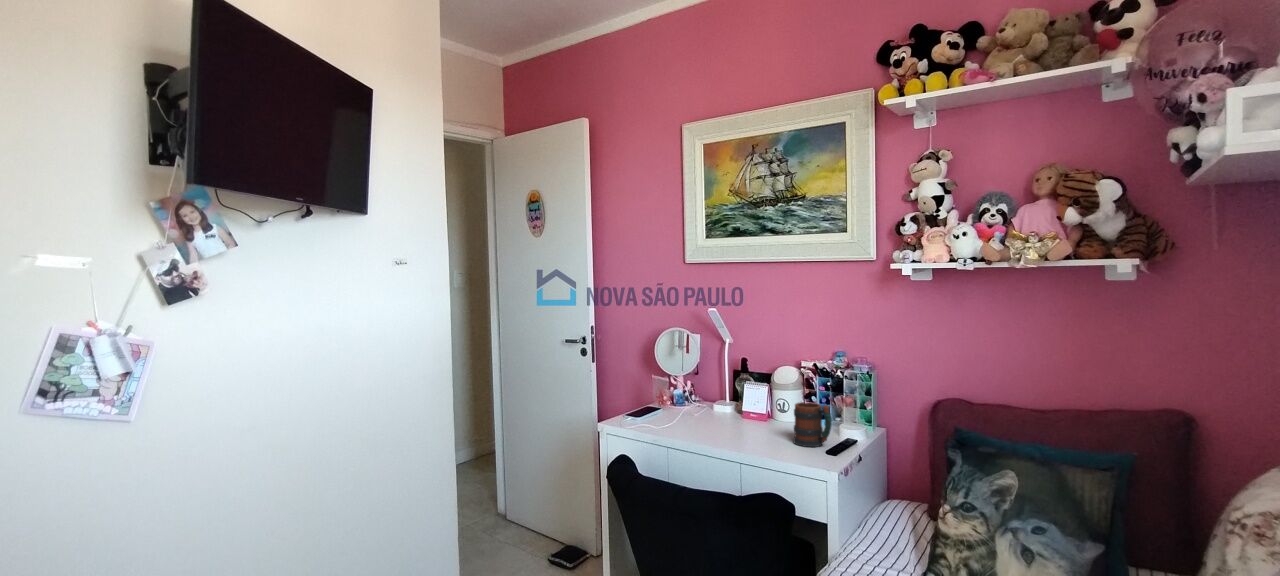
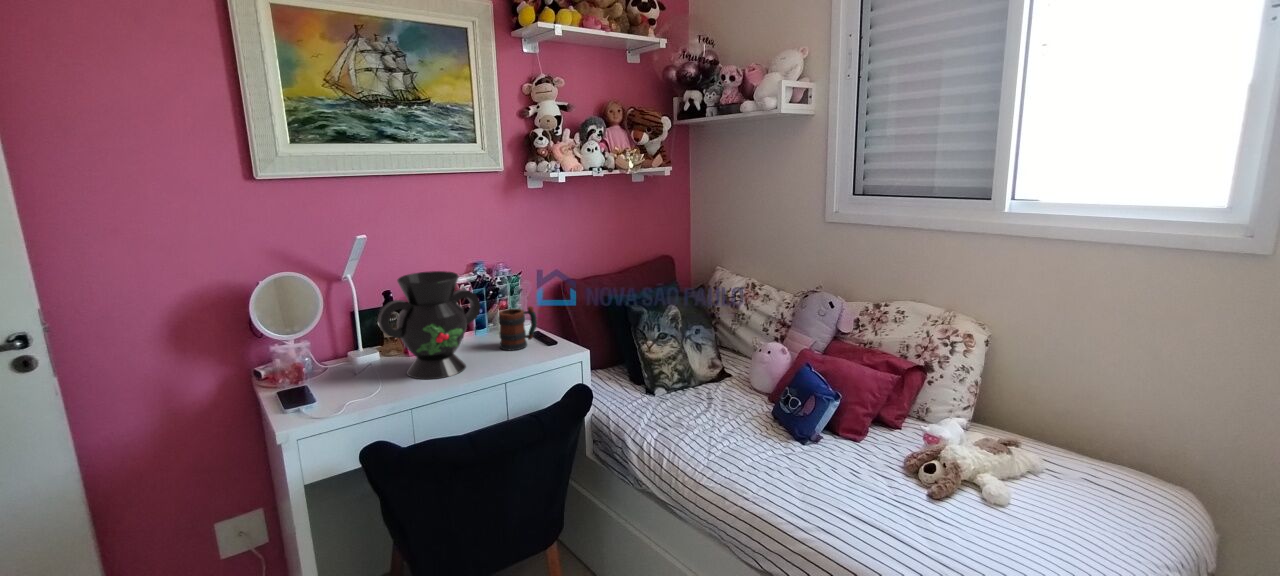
decorative vase: none [683,344,764,438] -> present [378,271,480,379]

